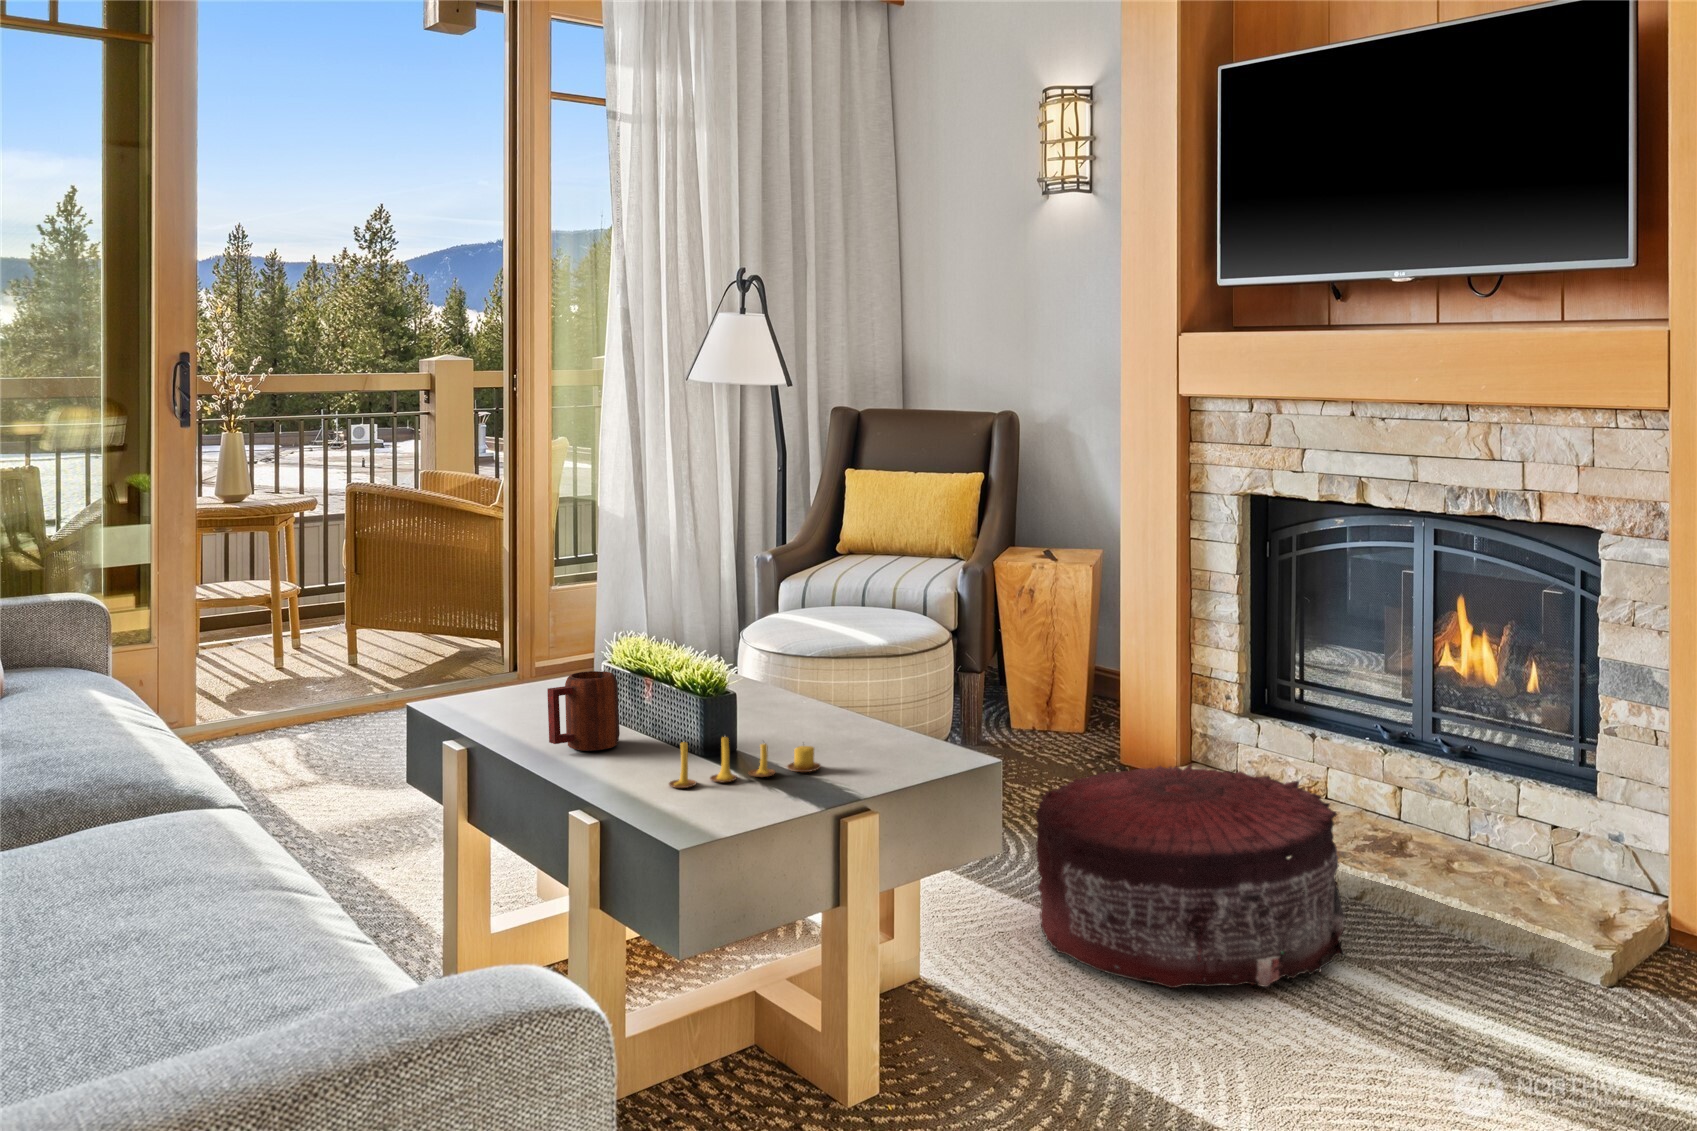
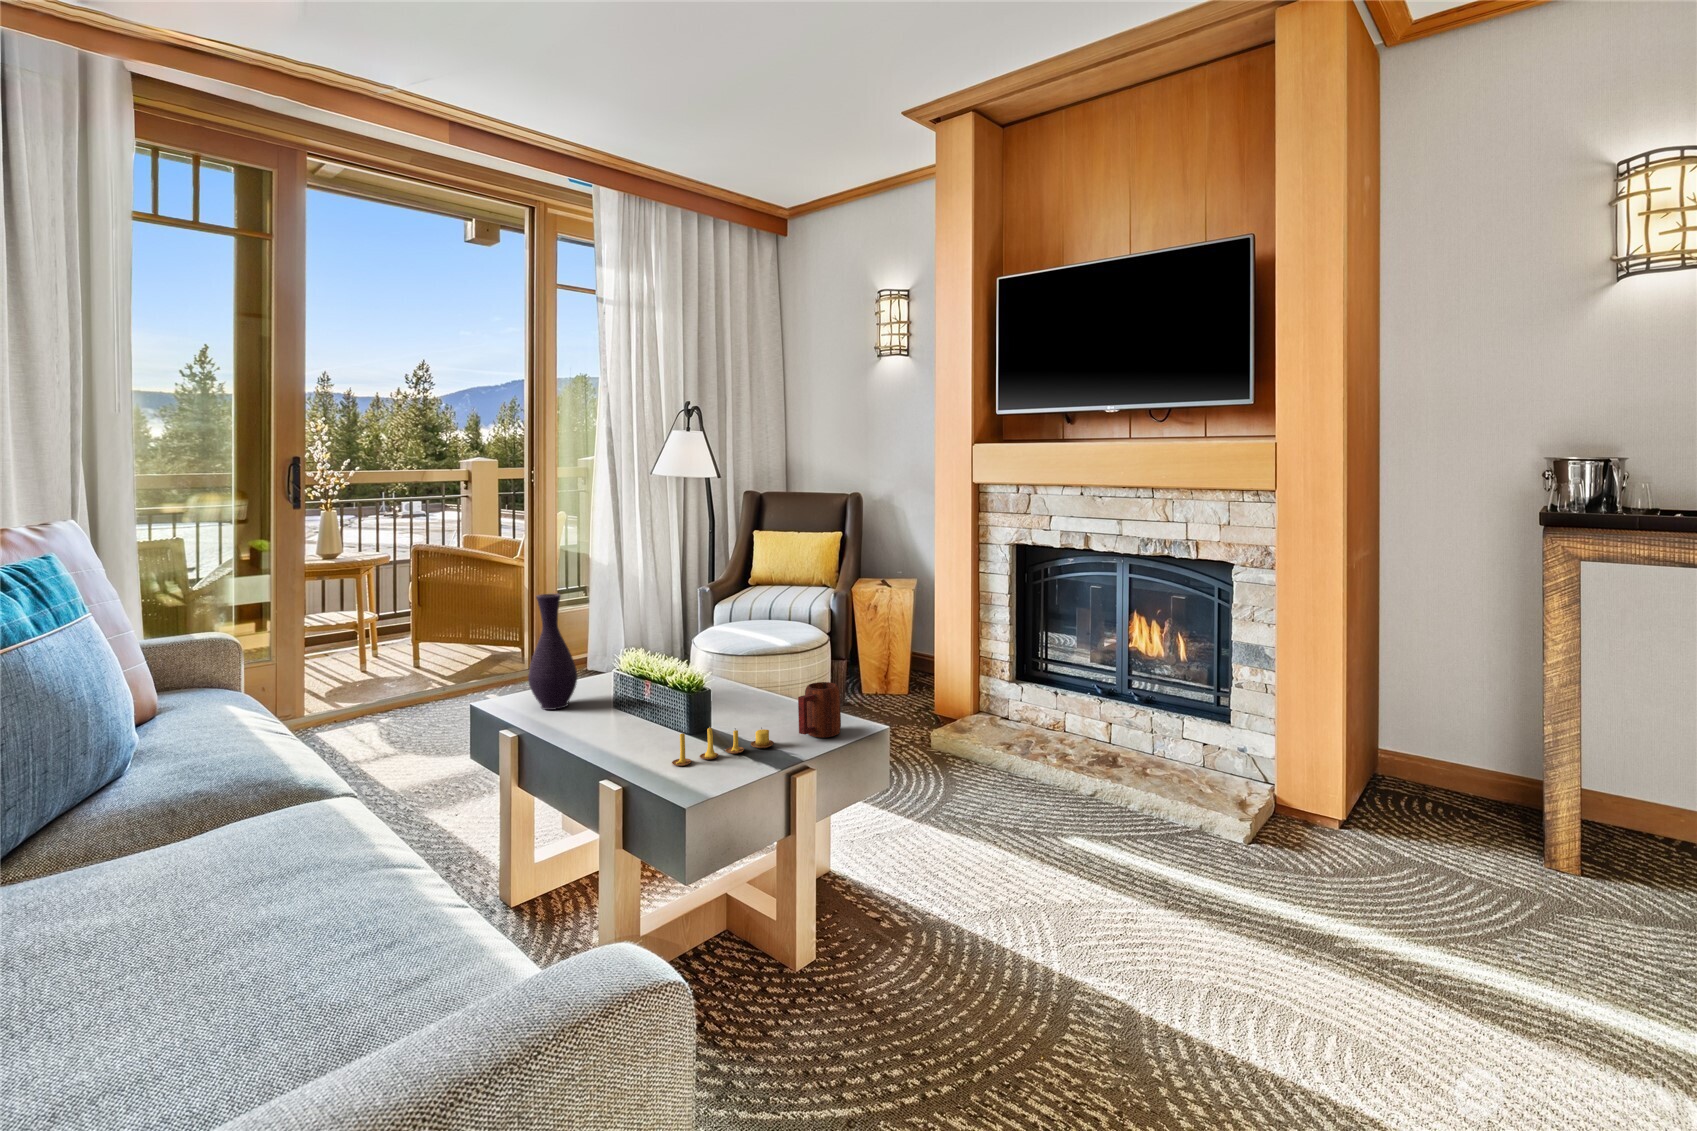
vase: none [483,543,552,710] -> present [528,594,577,710]
mug: present [547,671,620,751] -> present [798,682,841,738]
pouf: present [1036,764,1345,988] -> none [899,716,1095,868]

